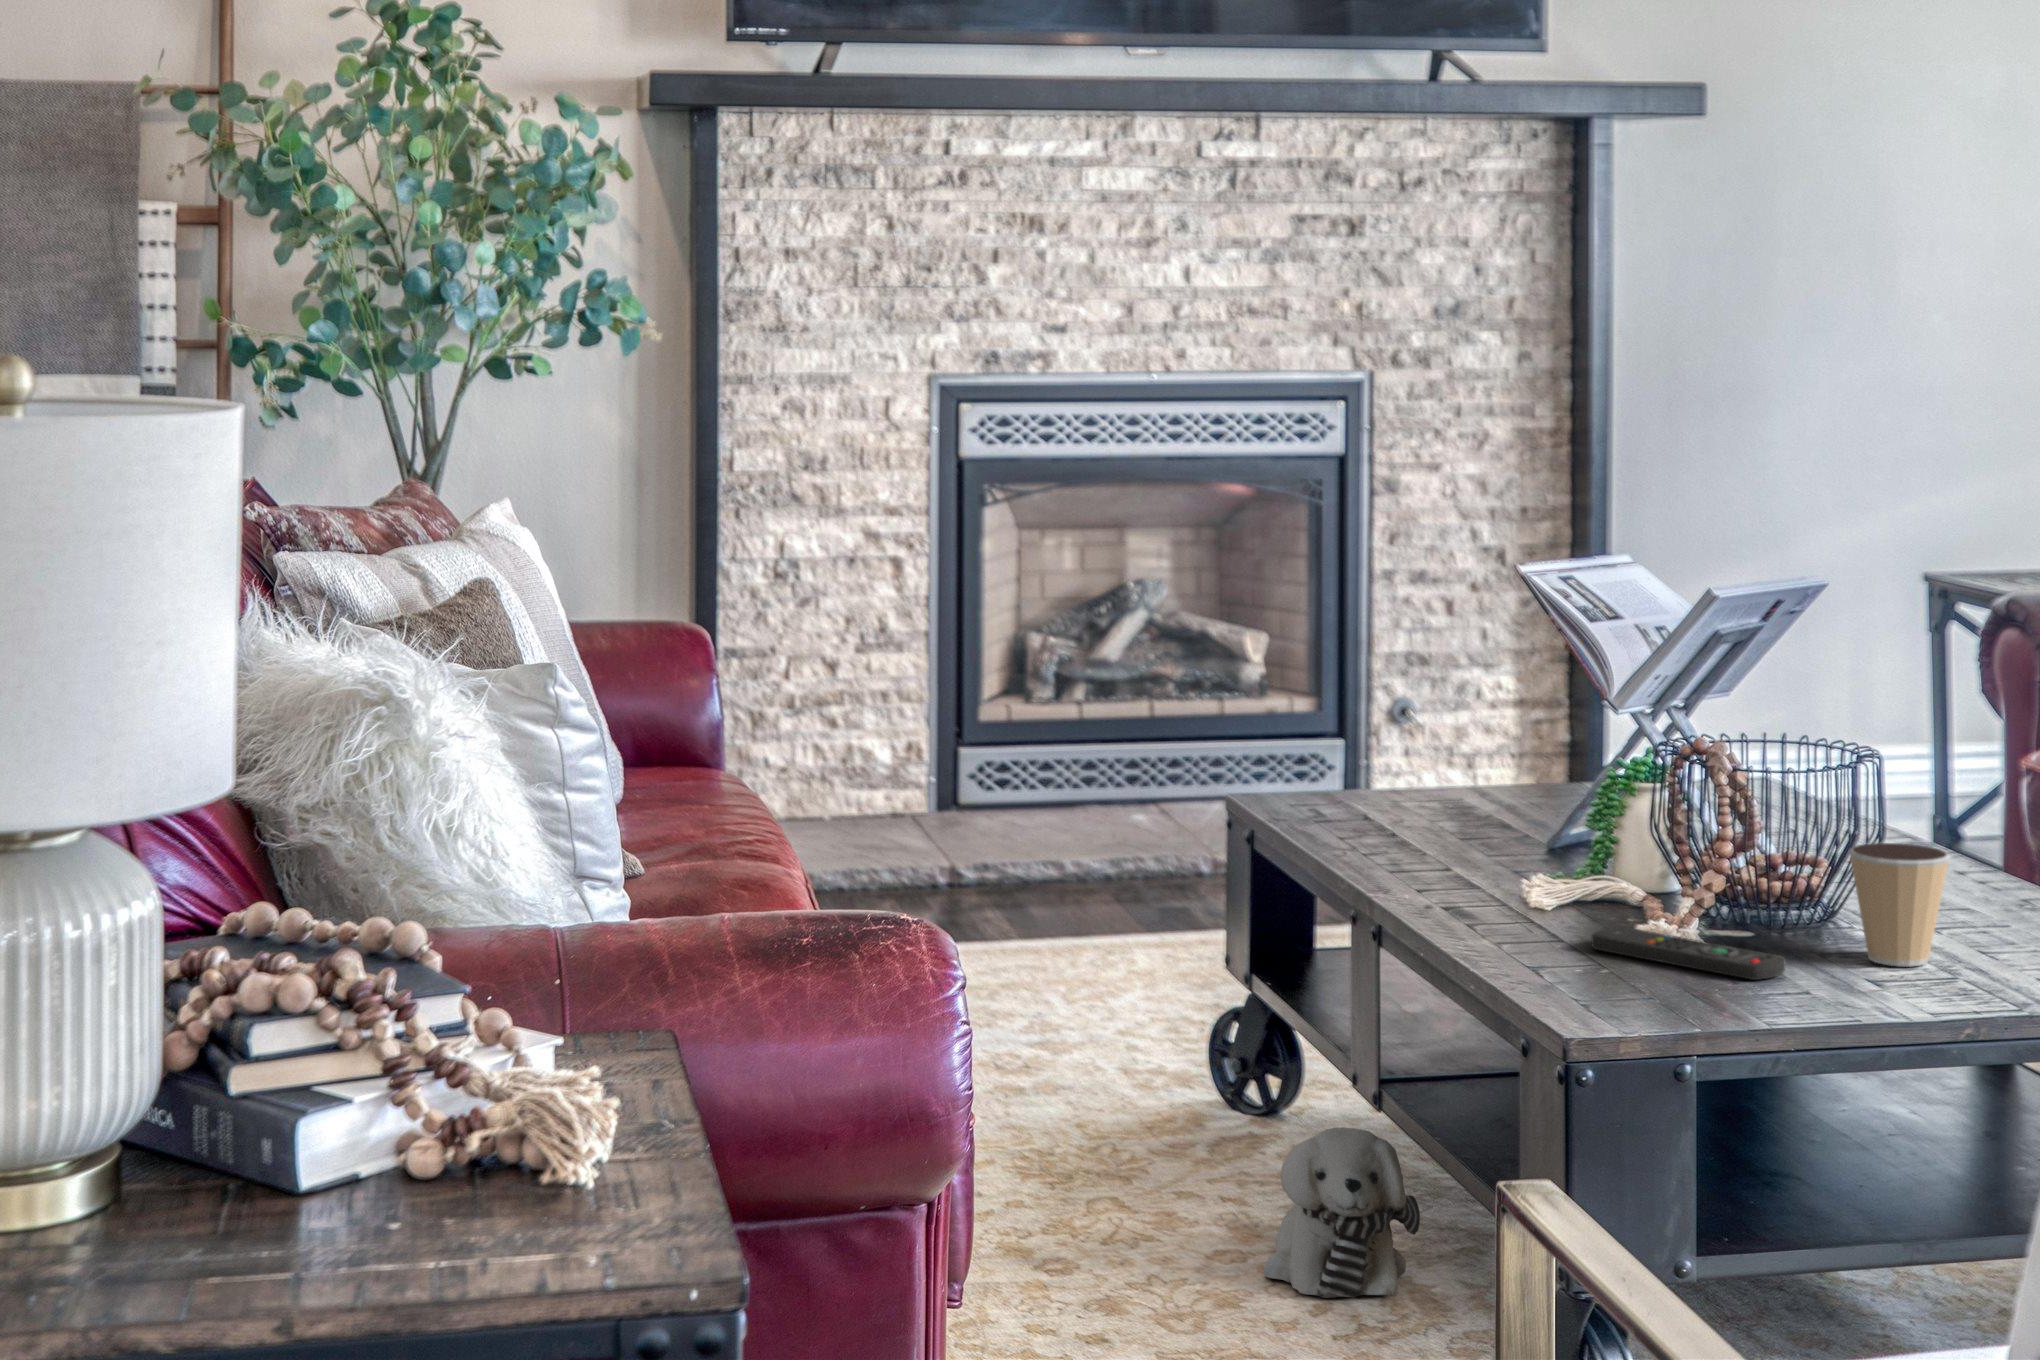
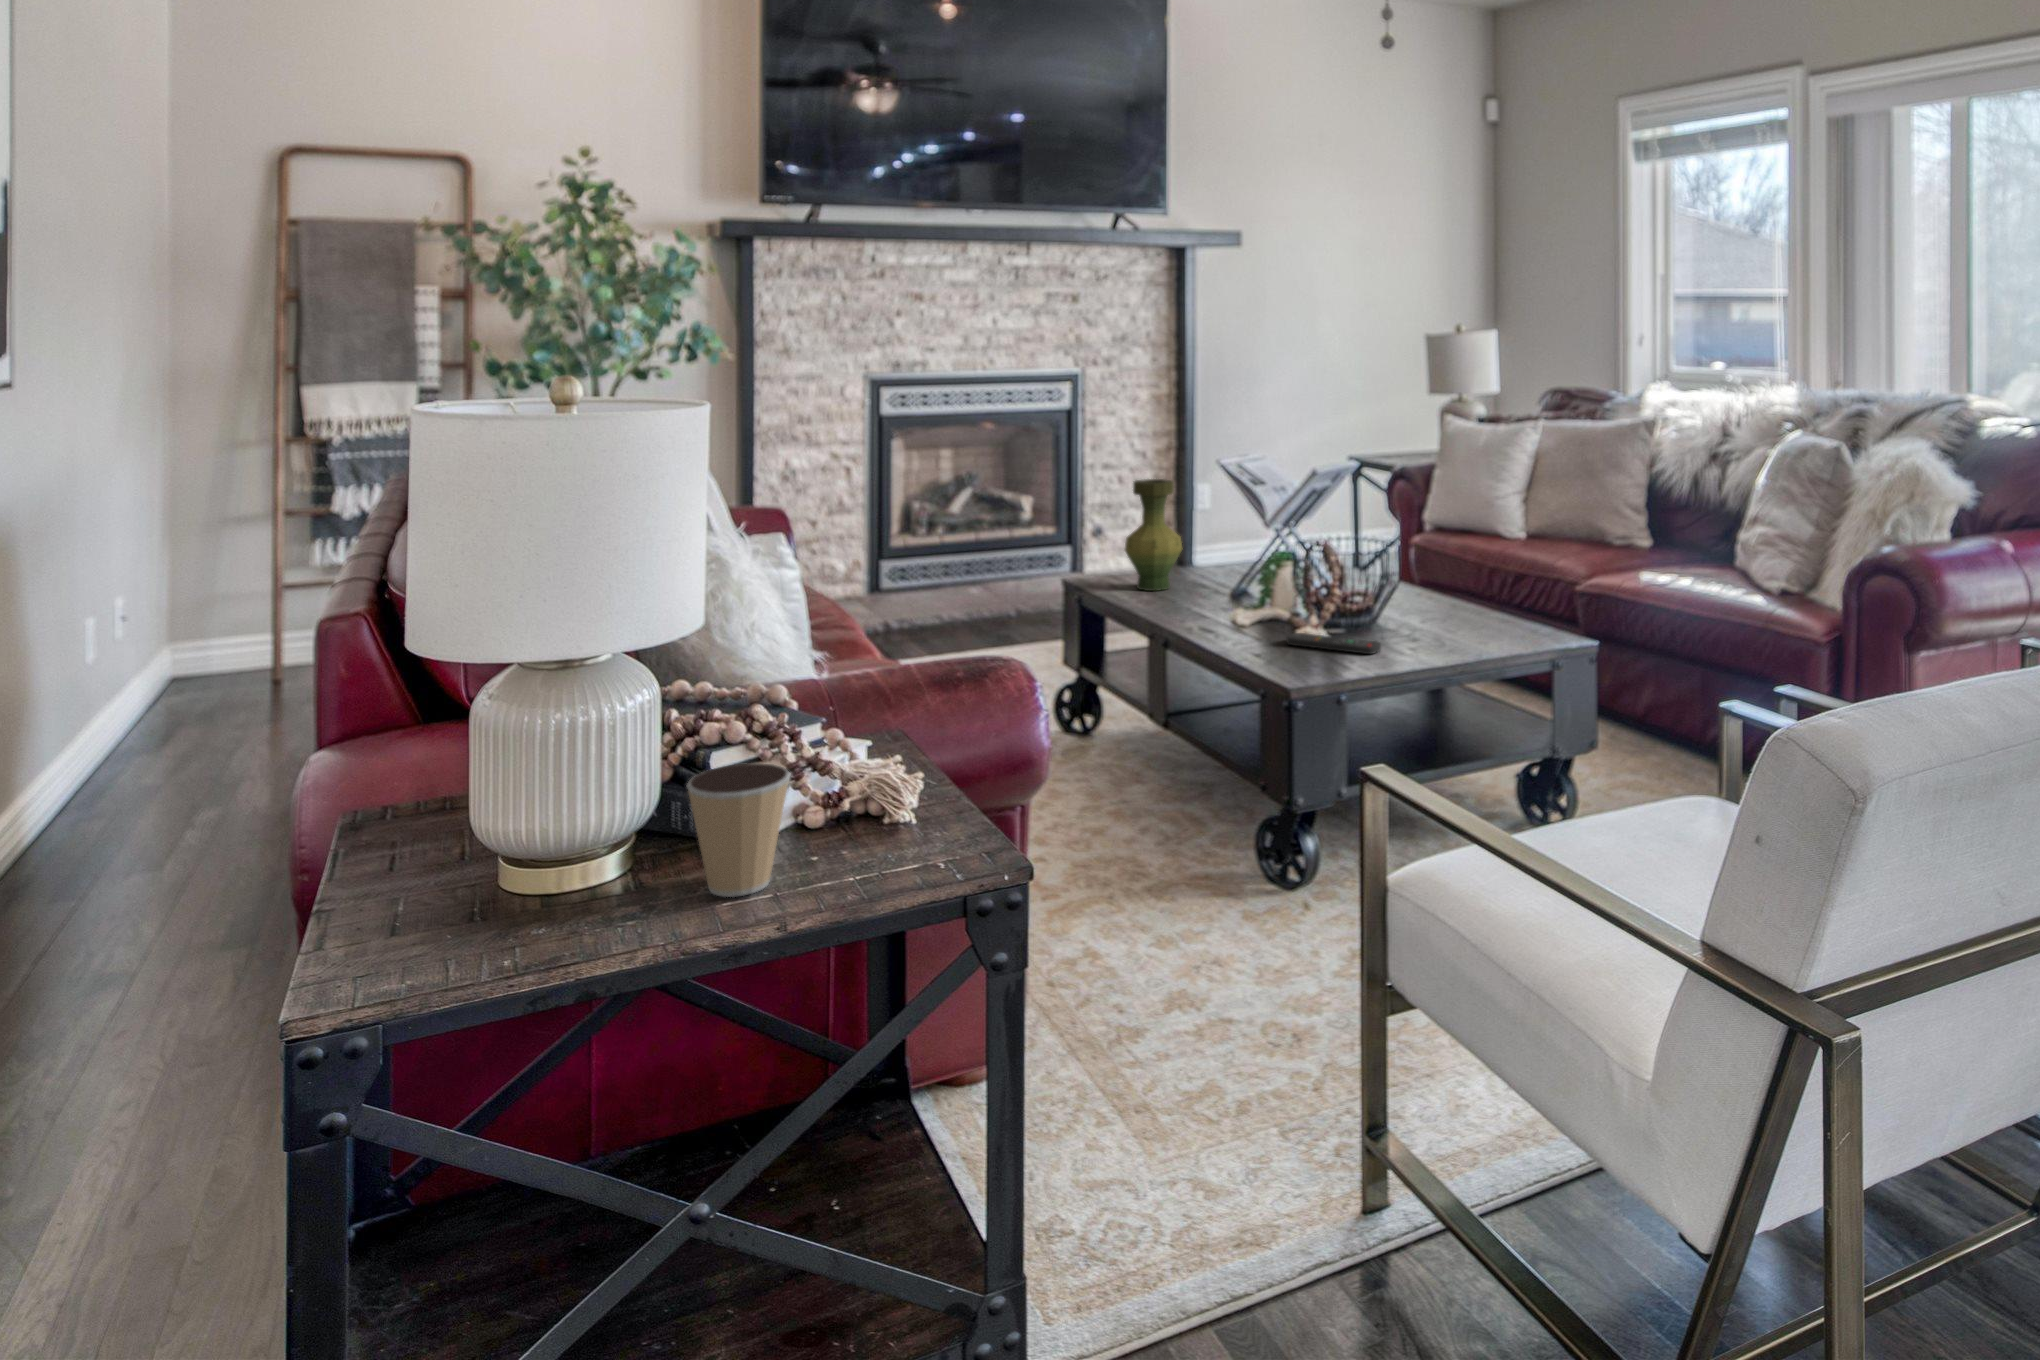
vase: none [1330,600,1450,828] -> present [1125,479,1183,591]
coffee cup: present [1849,843,1950,967] -> present [687,763,791,897]
plush toy: present [1264,1127,1420,1298] -> none [1122,741,1198,826]

